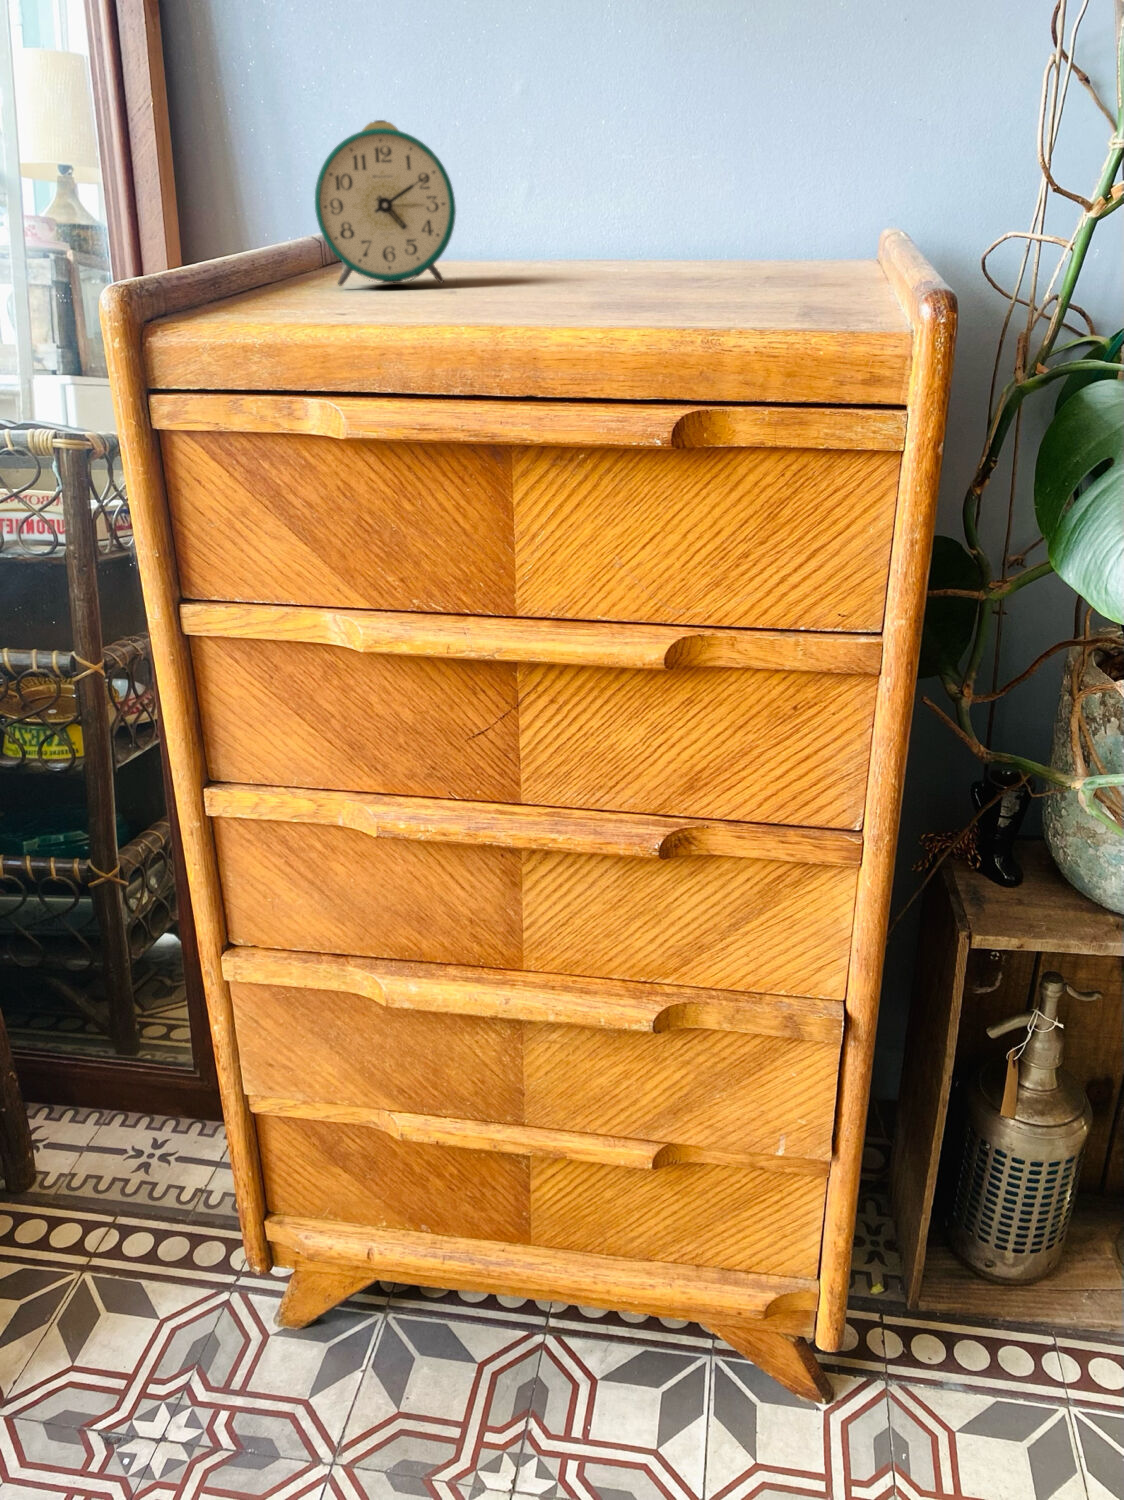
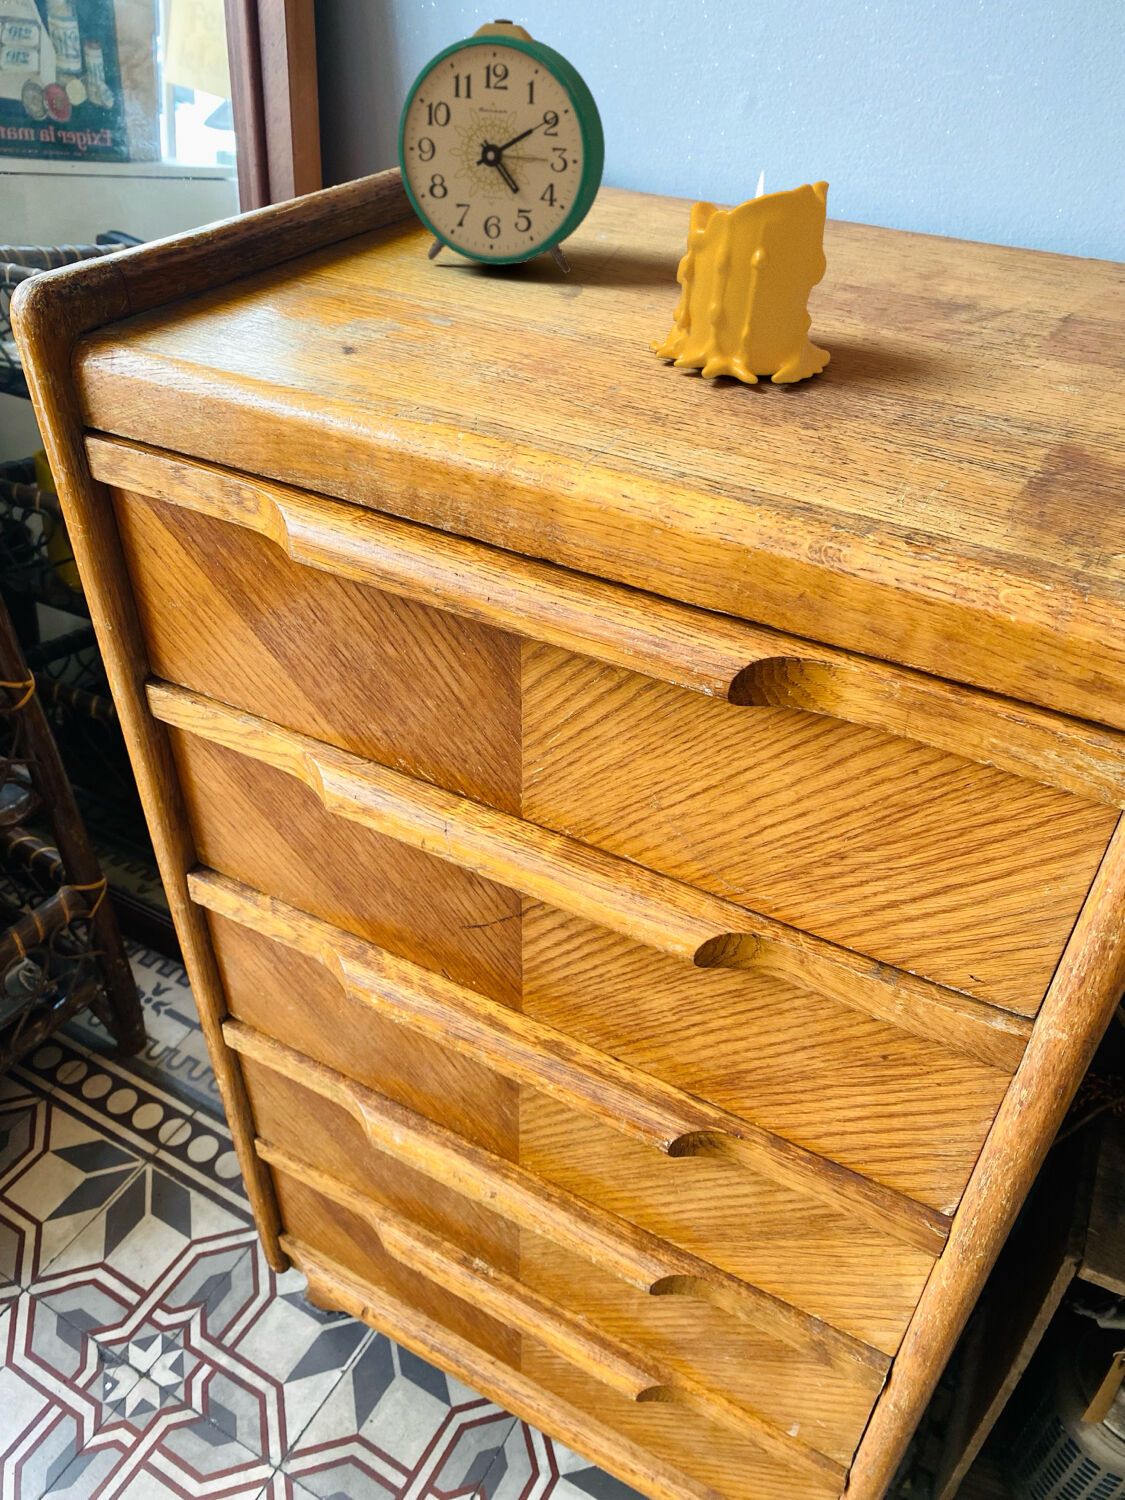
candle: none [533,173,649,299] -> present [650,170,830,384]

